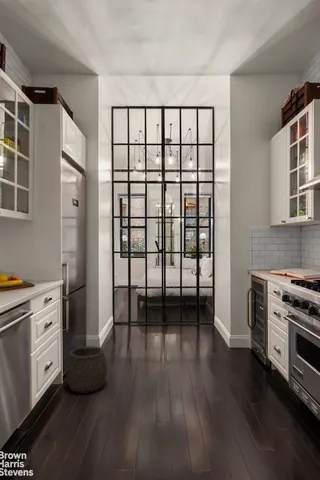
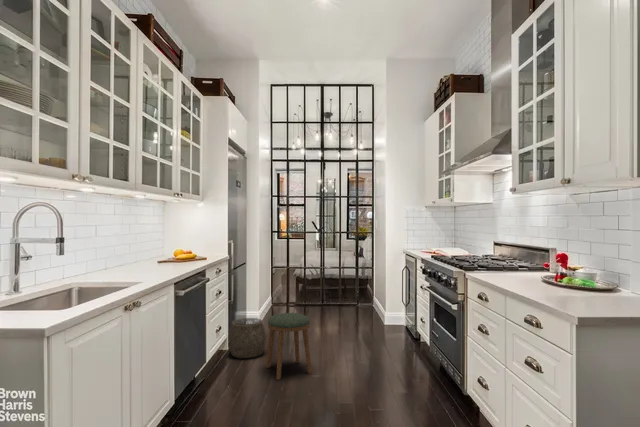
stool: none [107,344,159,424] -> present [266,313,312,379]

